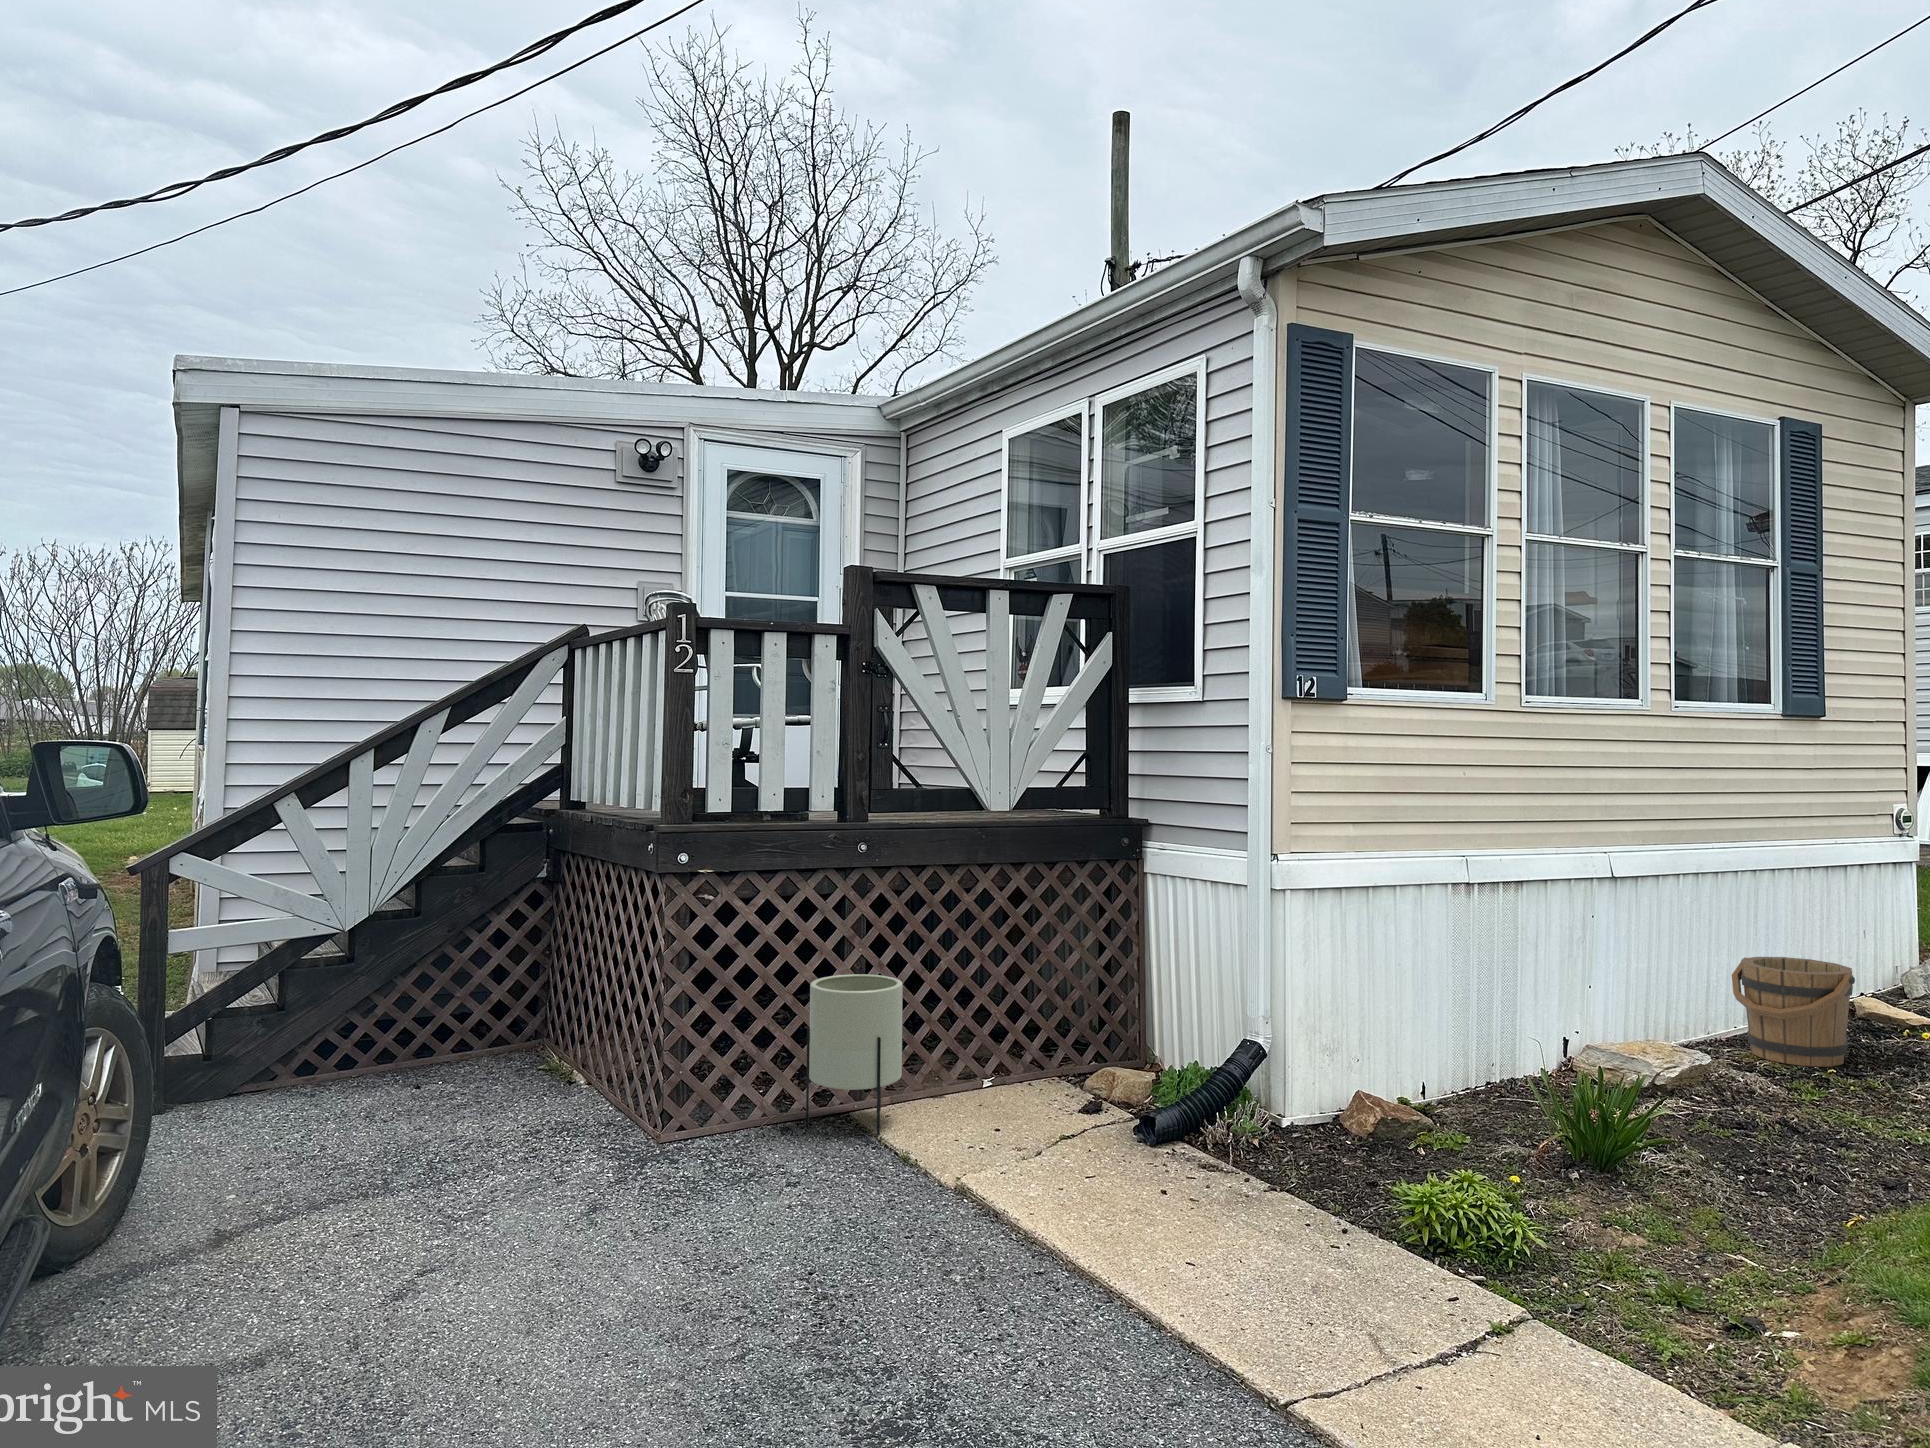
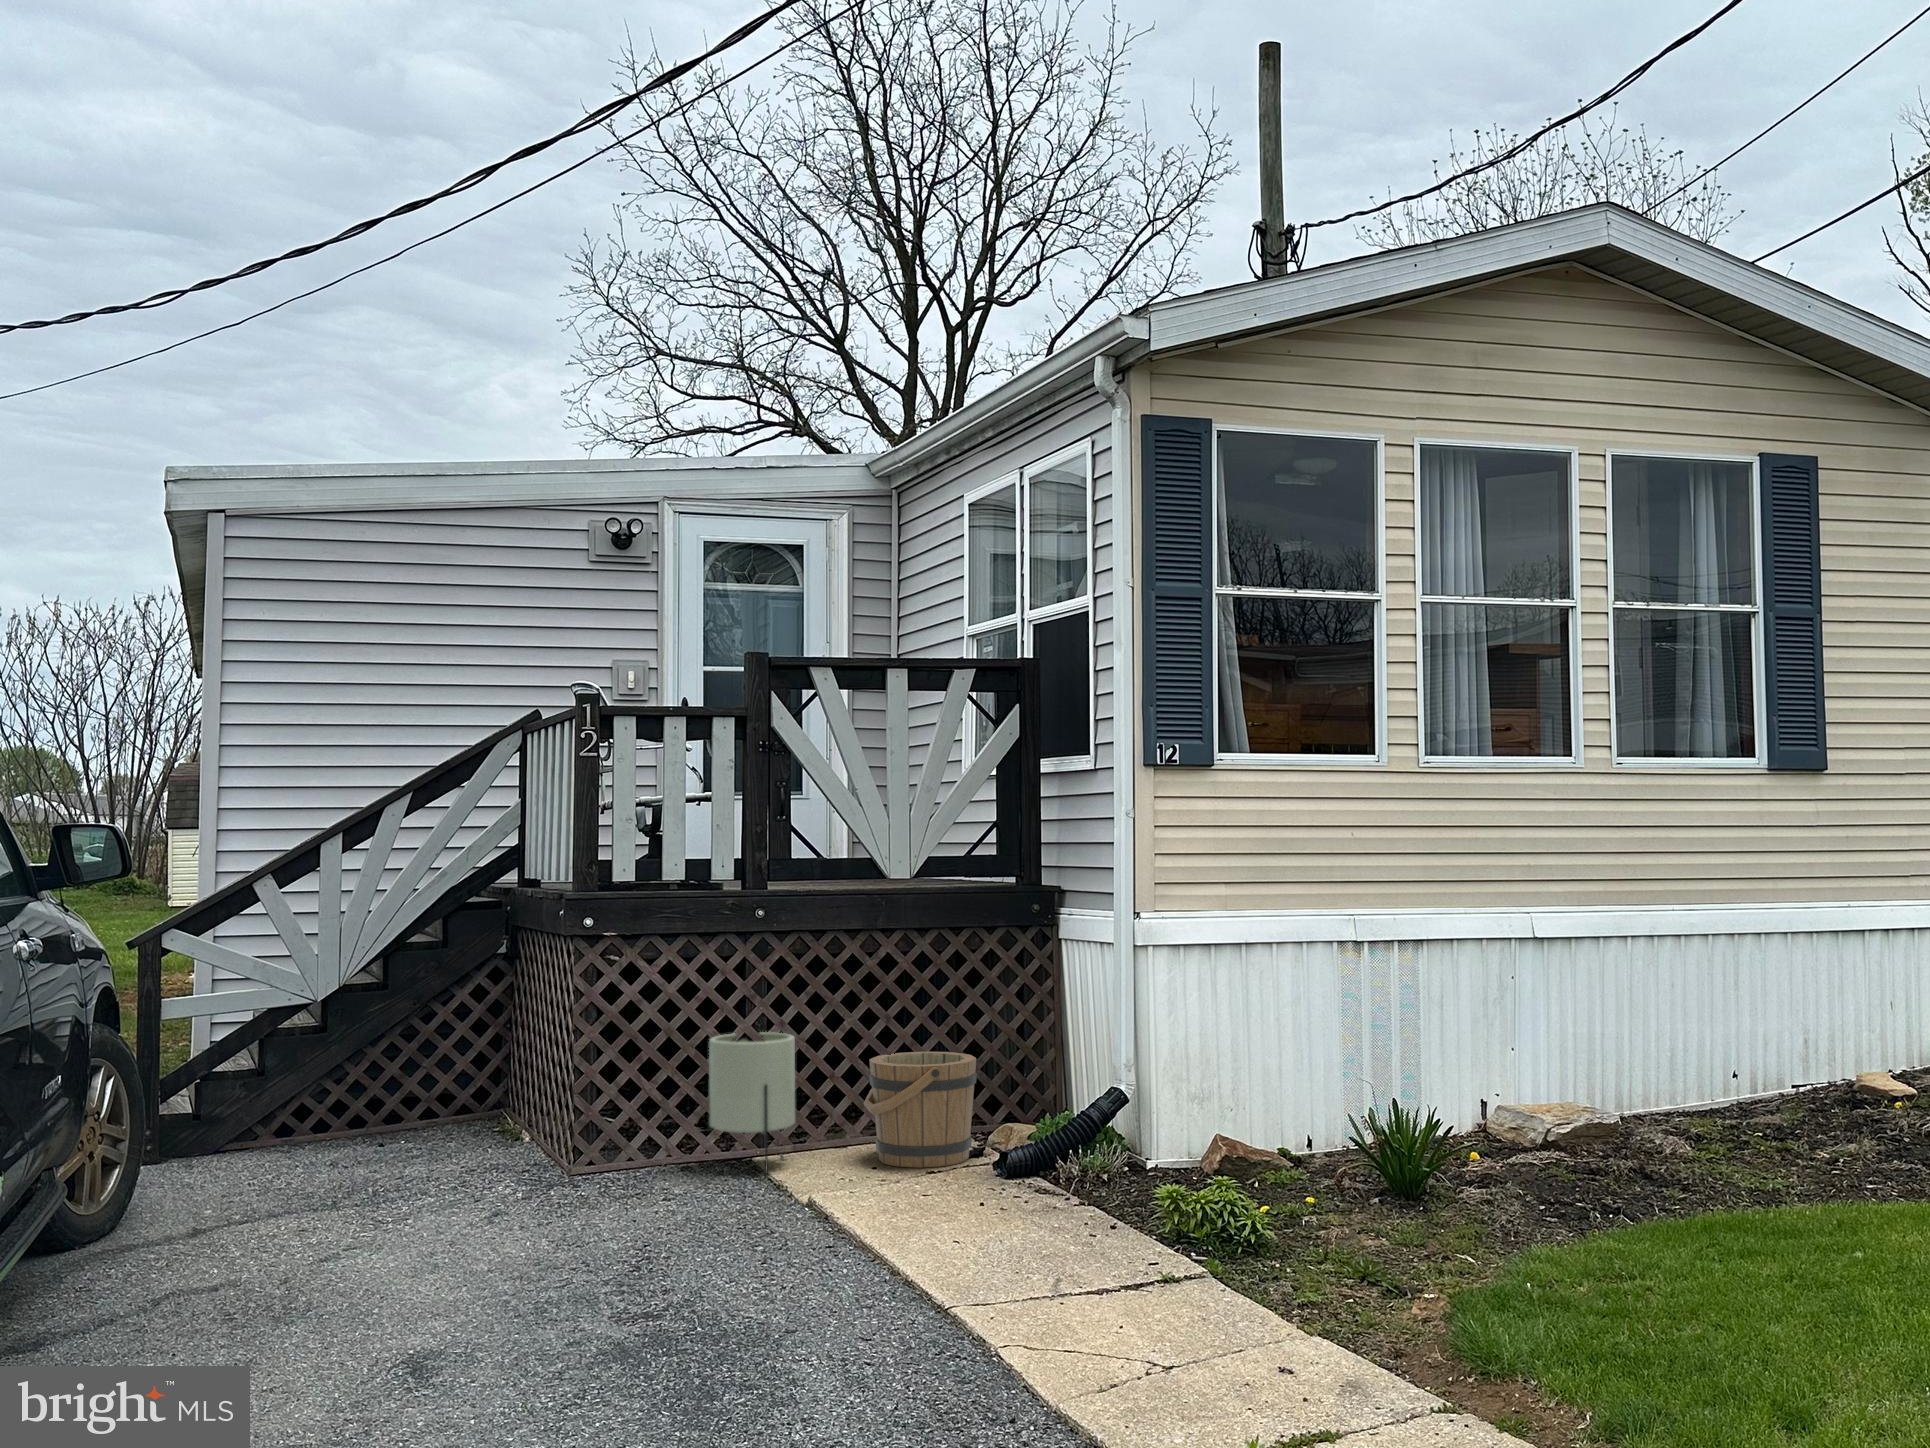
bucket: present [1732,957,1855,1067] -> present [863,1052,977,1168]

